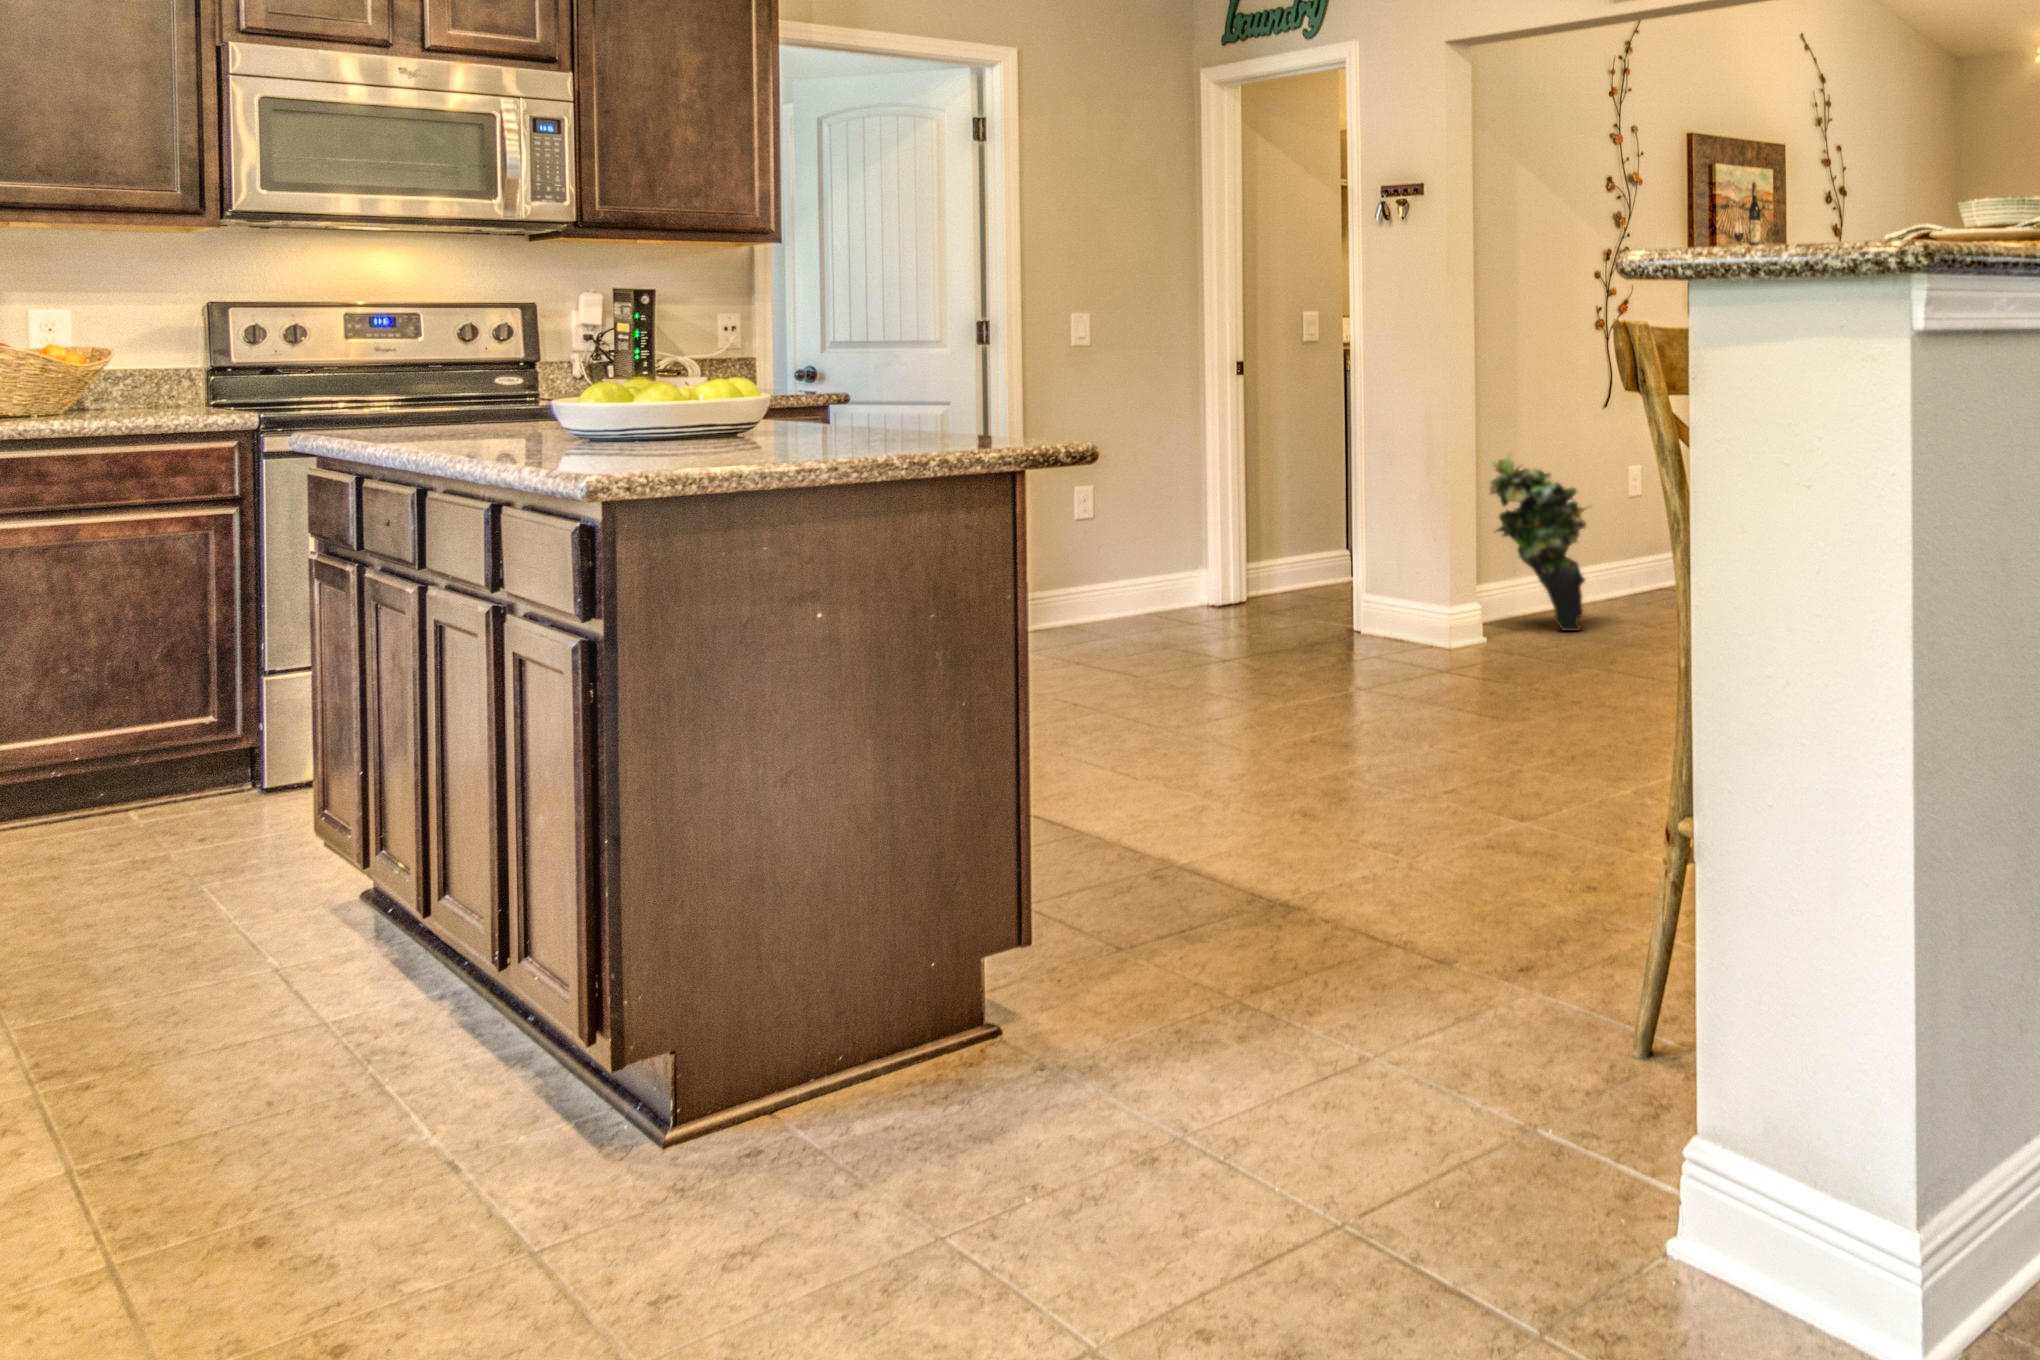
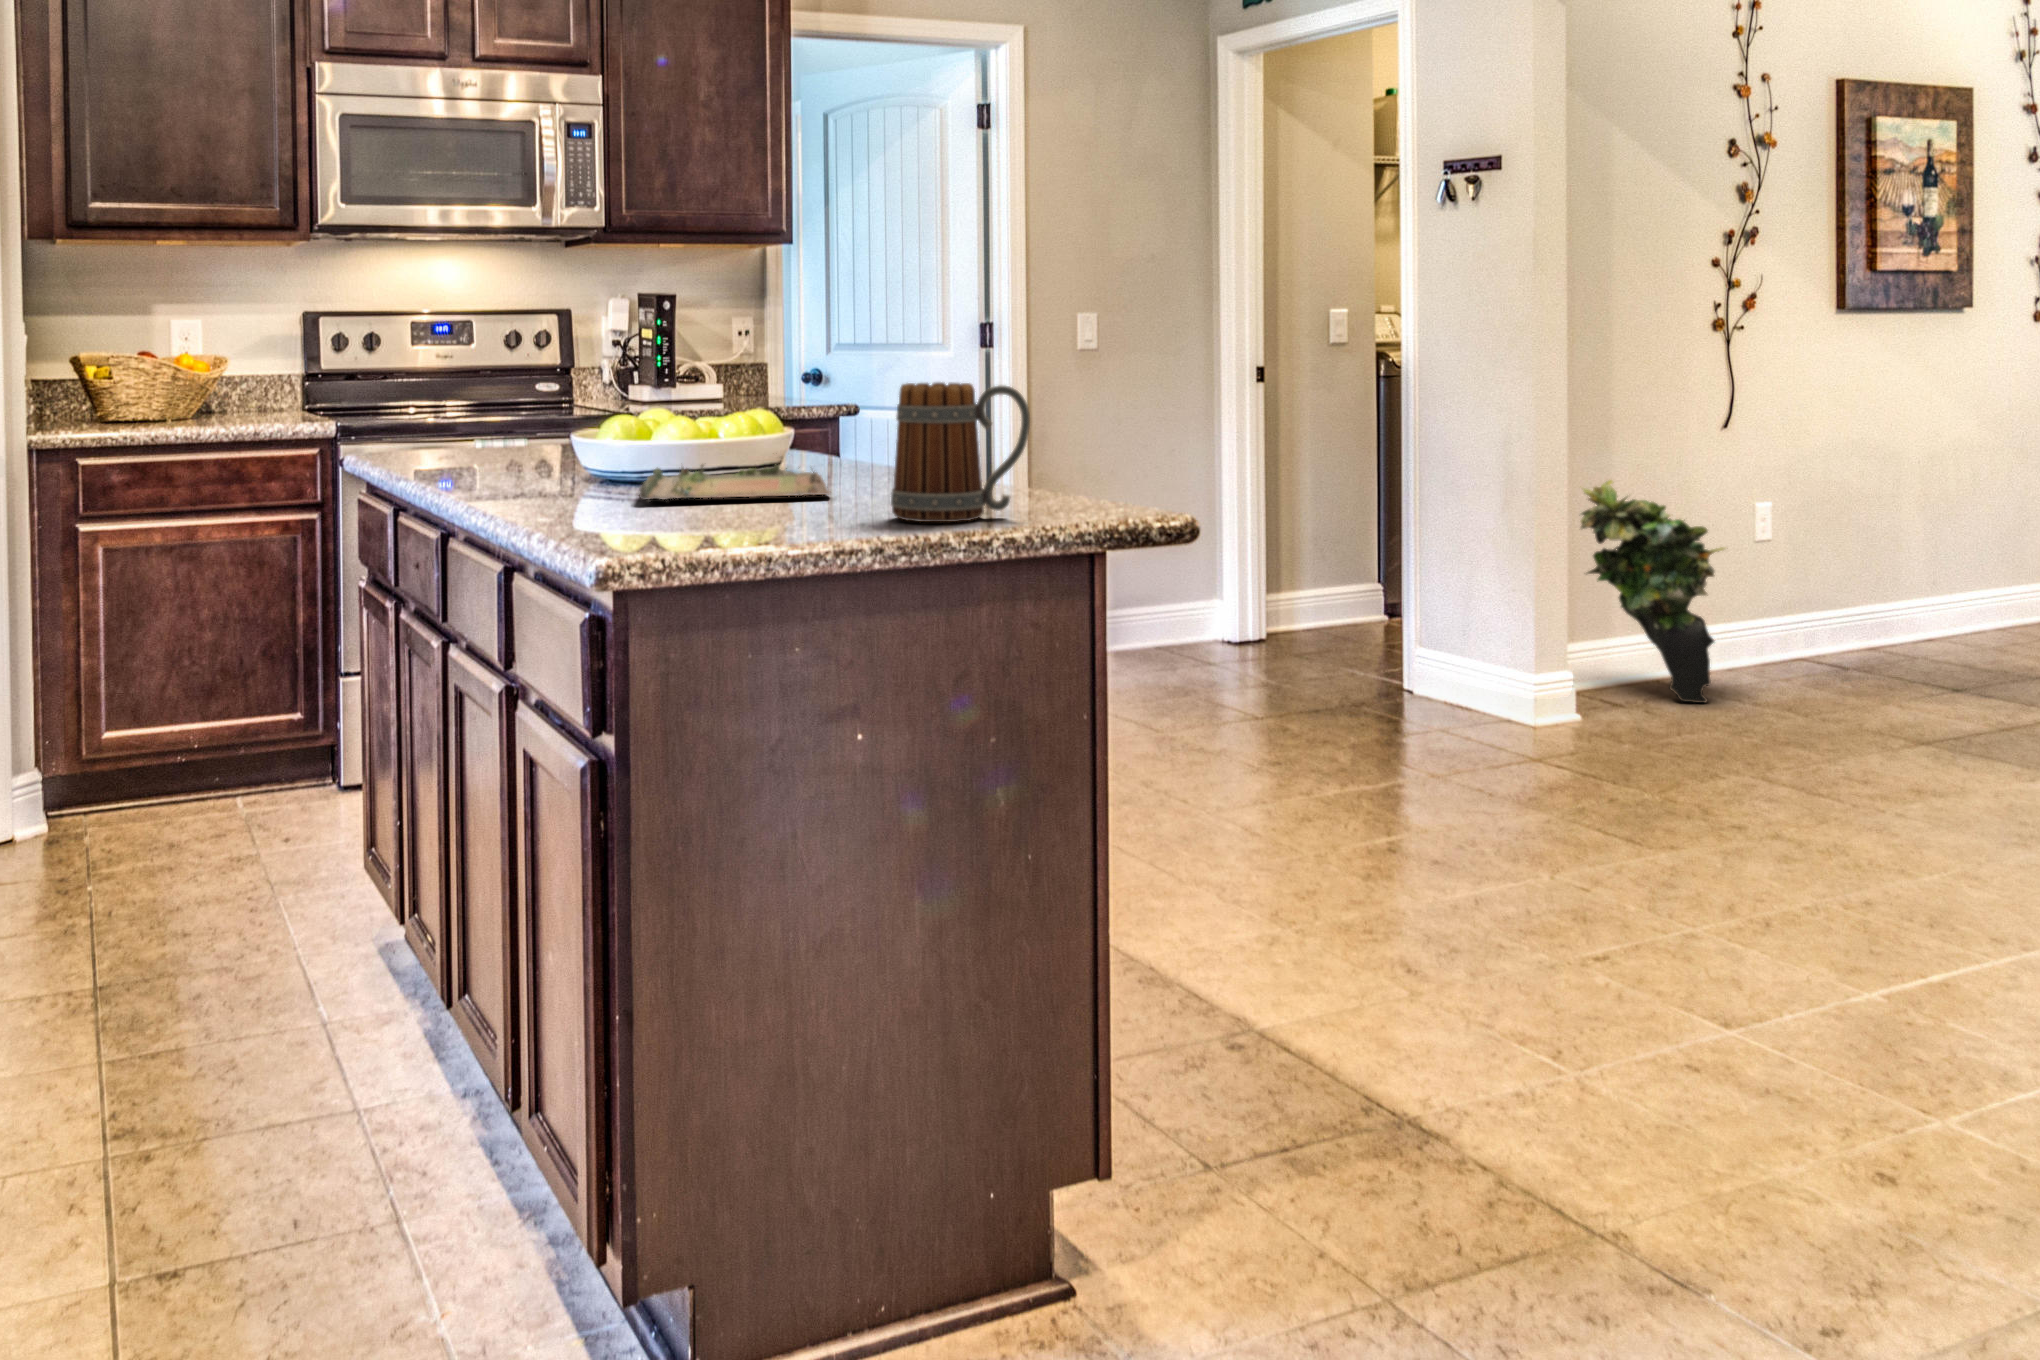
mug: none [849,344,963,451] -> present [891,382,1030,522]
tray: none [622,413,803,451] -> present [639,465,830,501]

